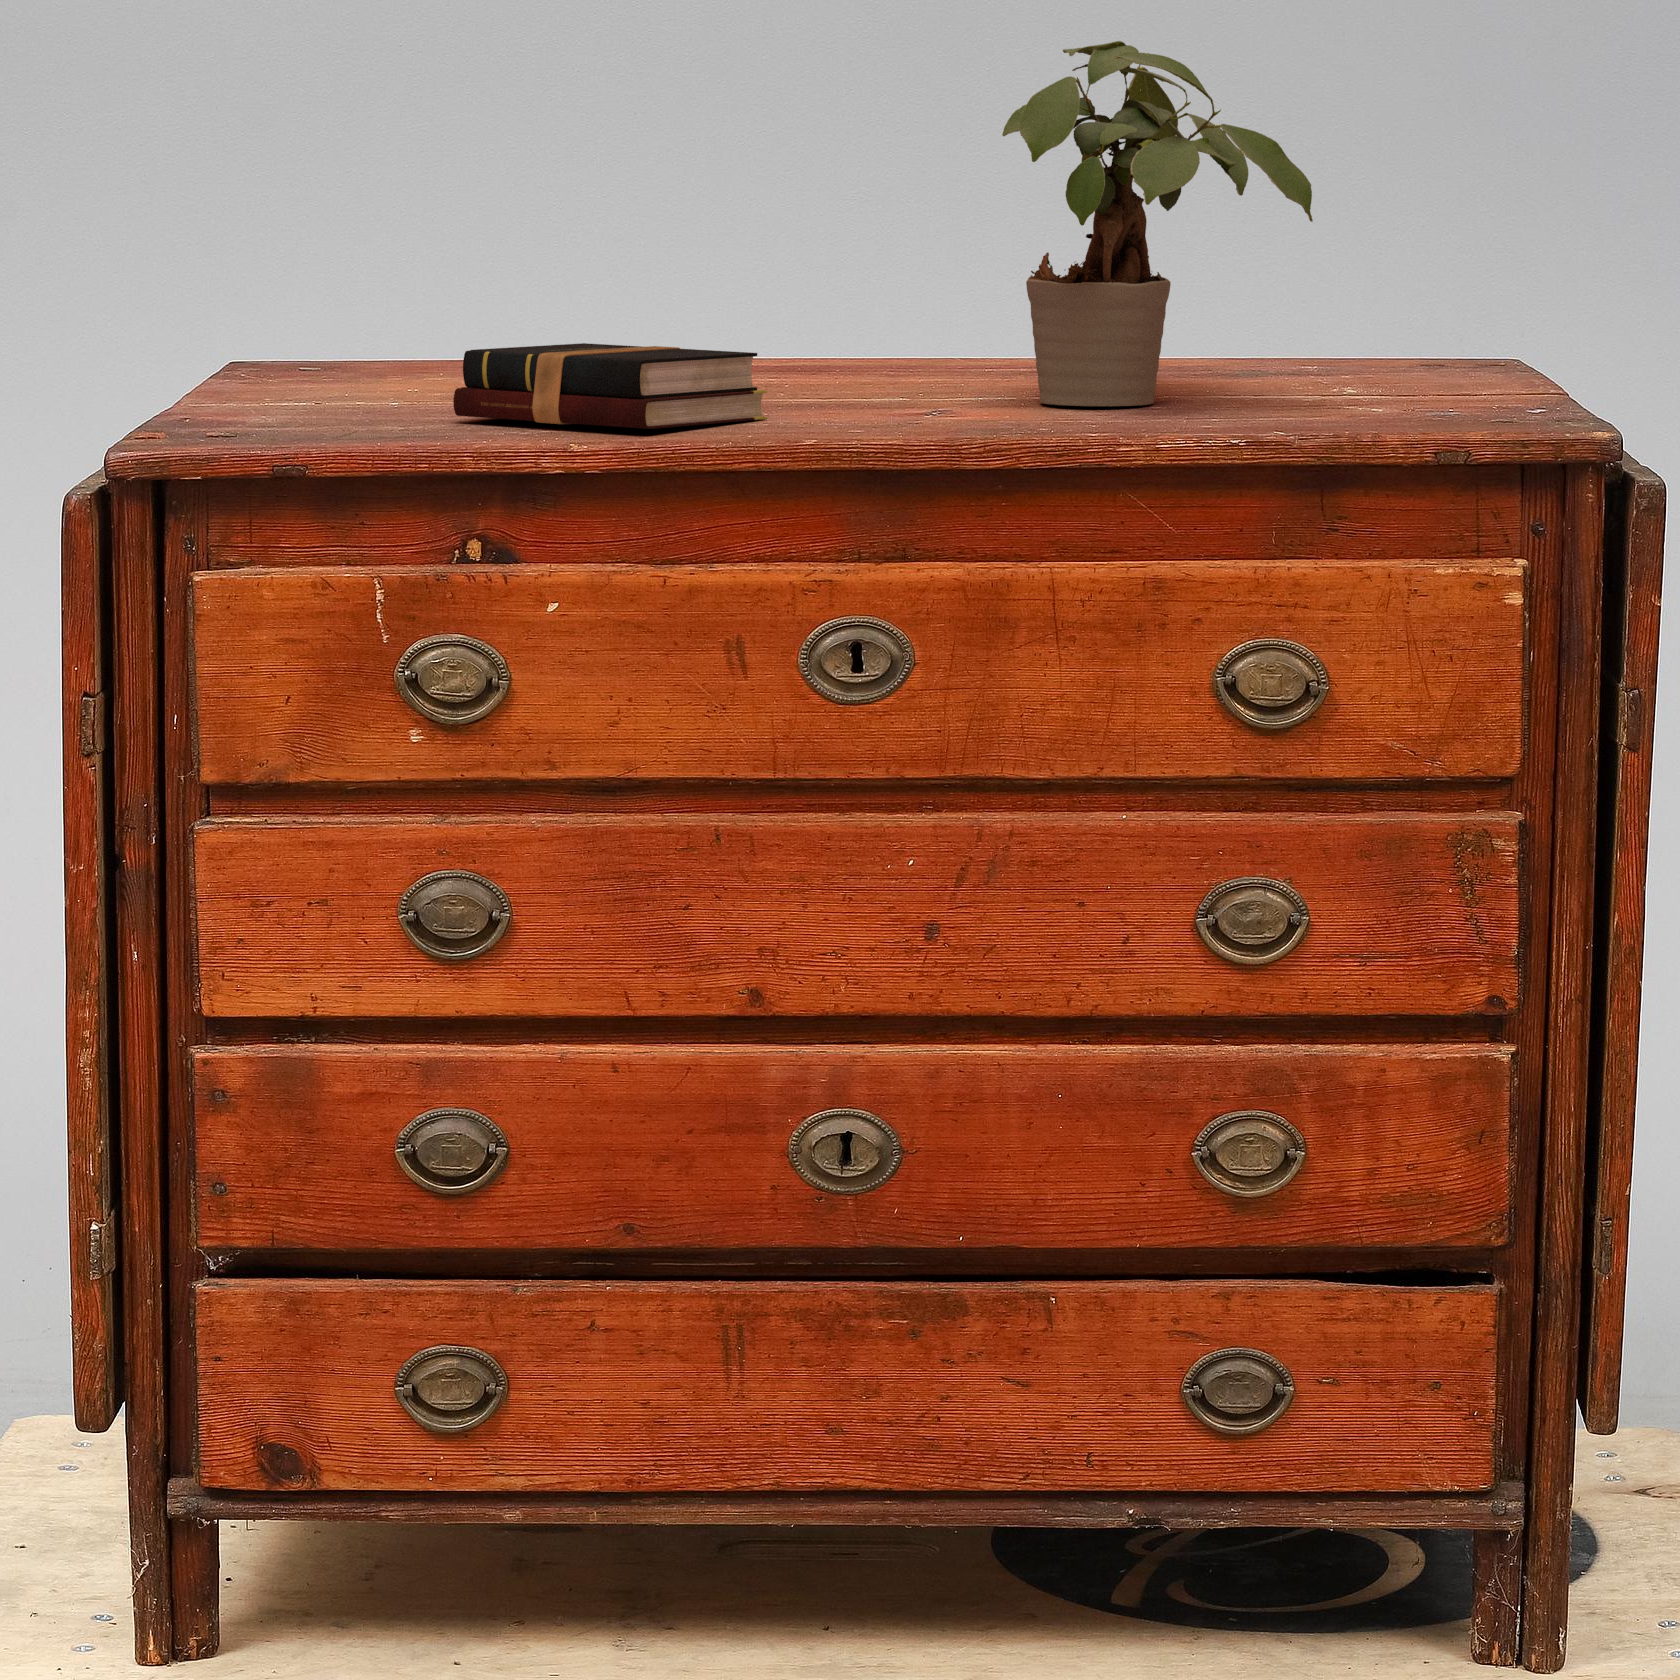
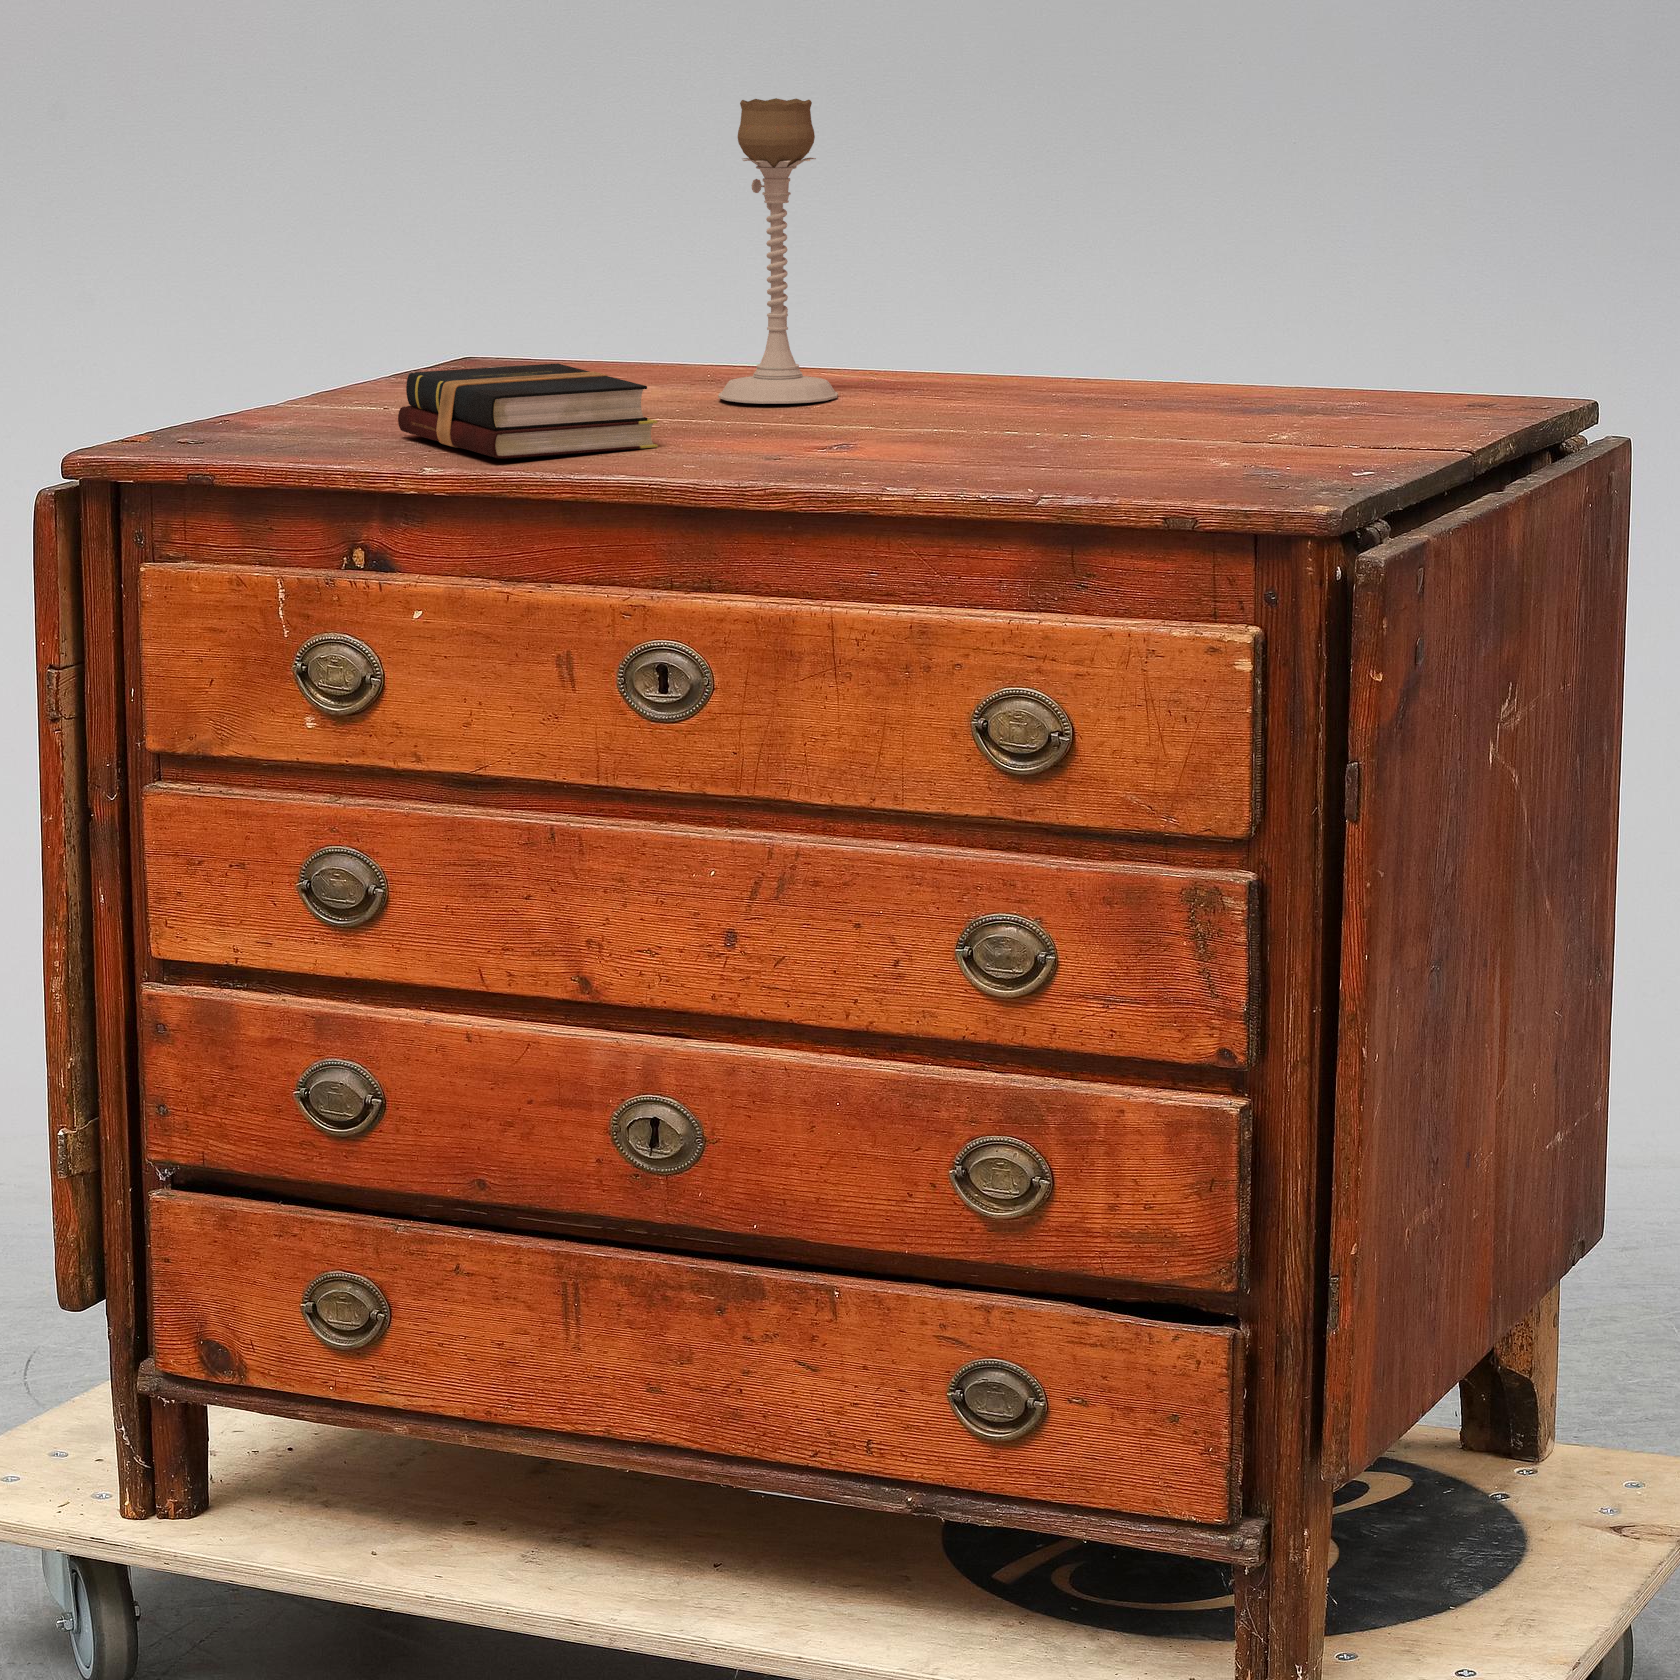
potted plant: present [1002,41,1313,406] -> none [864,96,1123,447]
candle holder: none [686,69,812,388] -> present [718,98,838,404]

